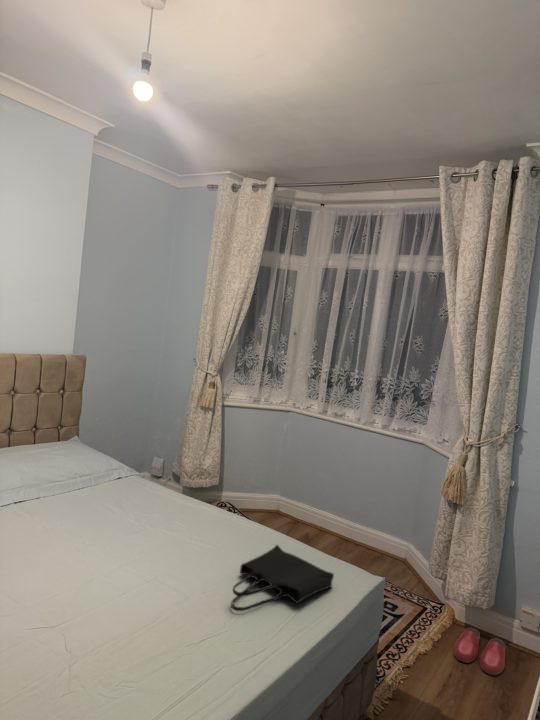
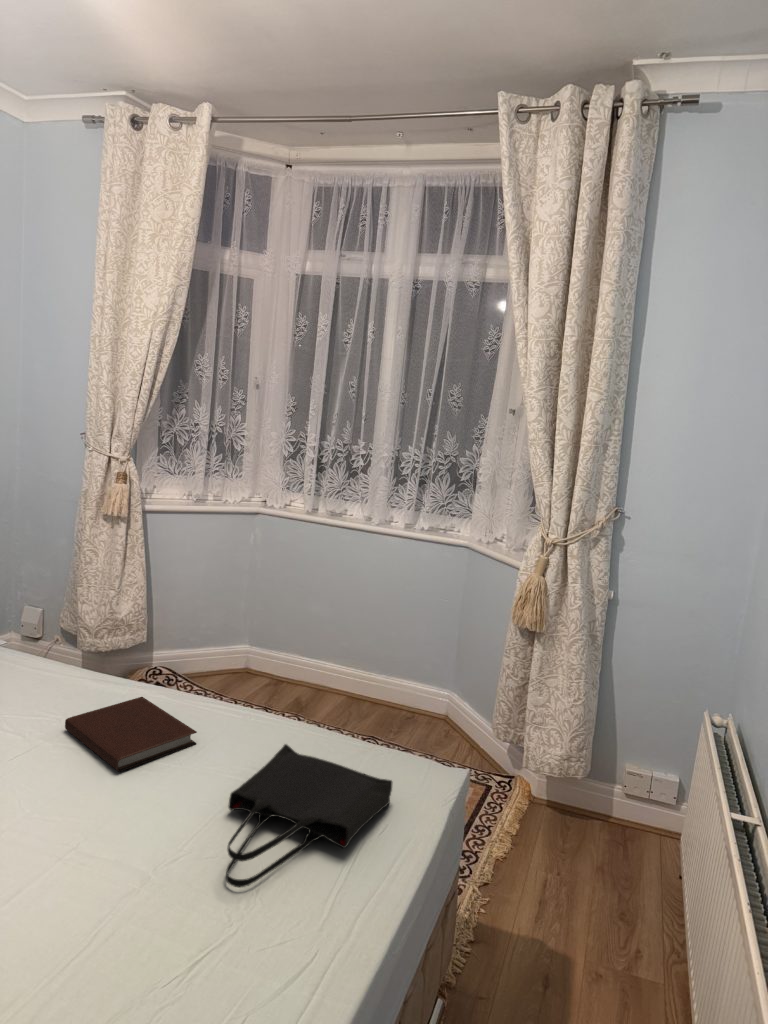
notebook: none [164,510,231,546] -> present [65,697,197,771]
slippers: present [454,627,506,675] -> none [539,804,610,869]

